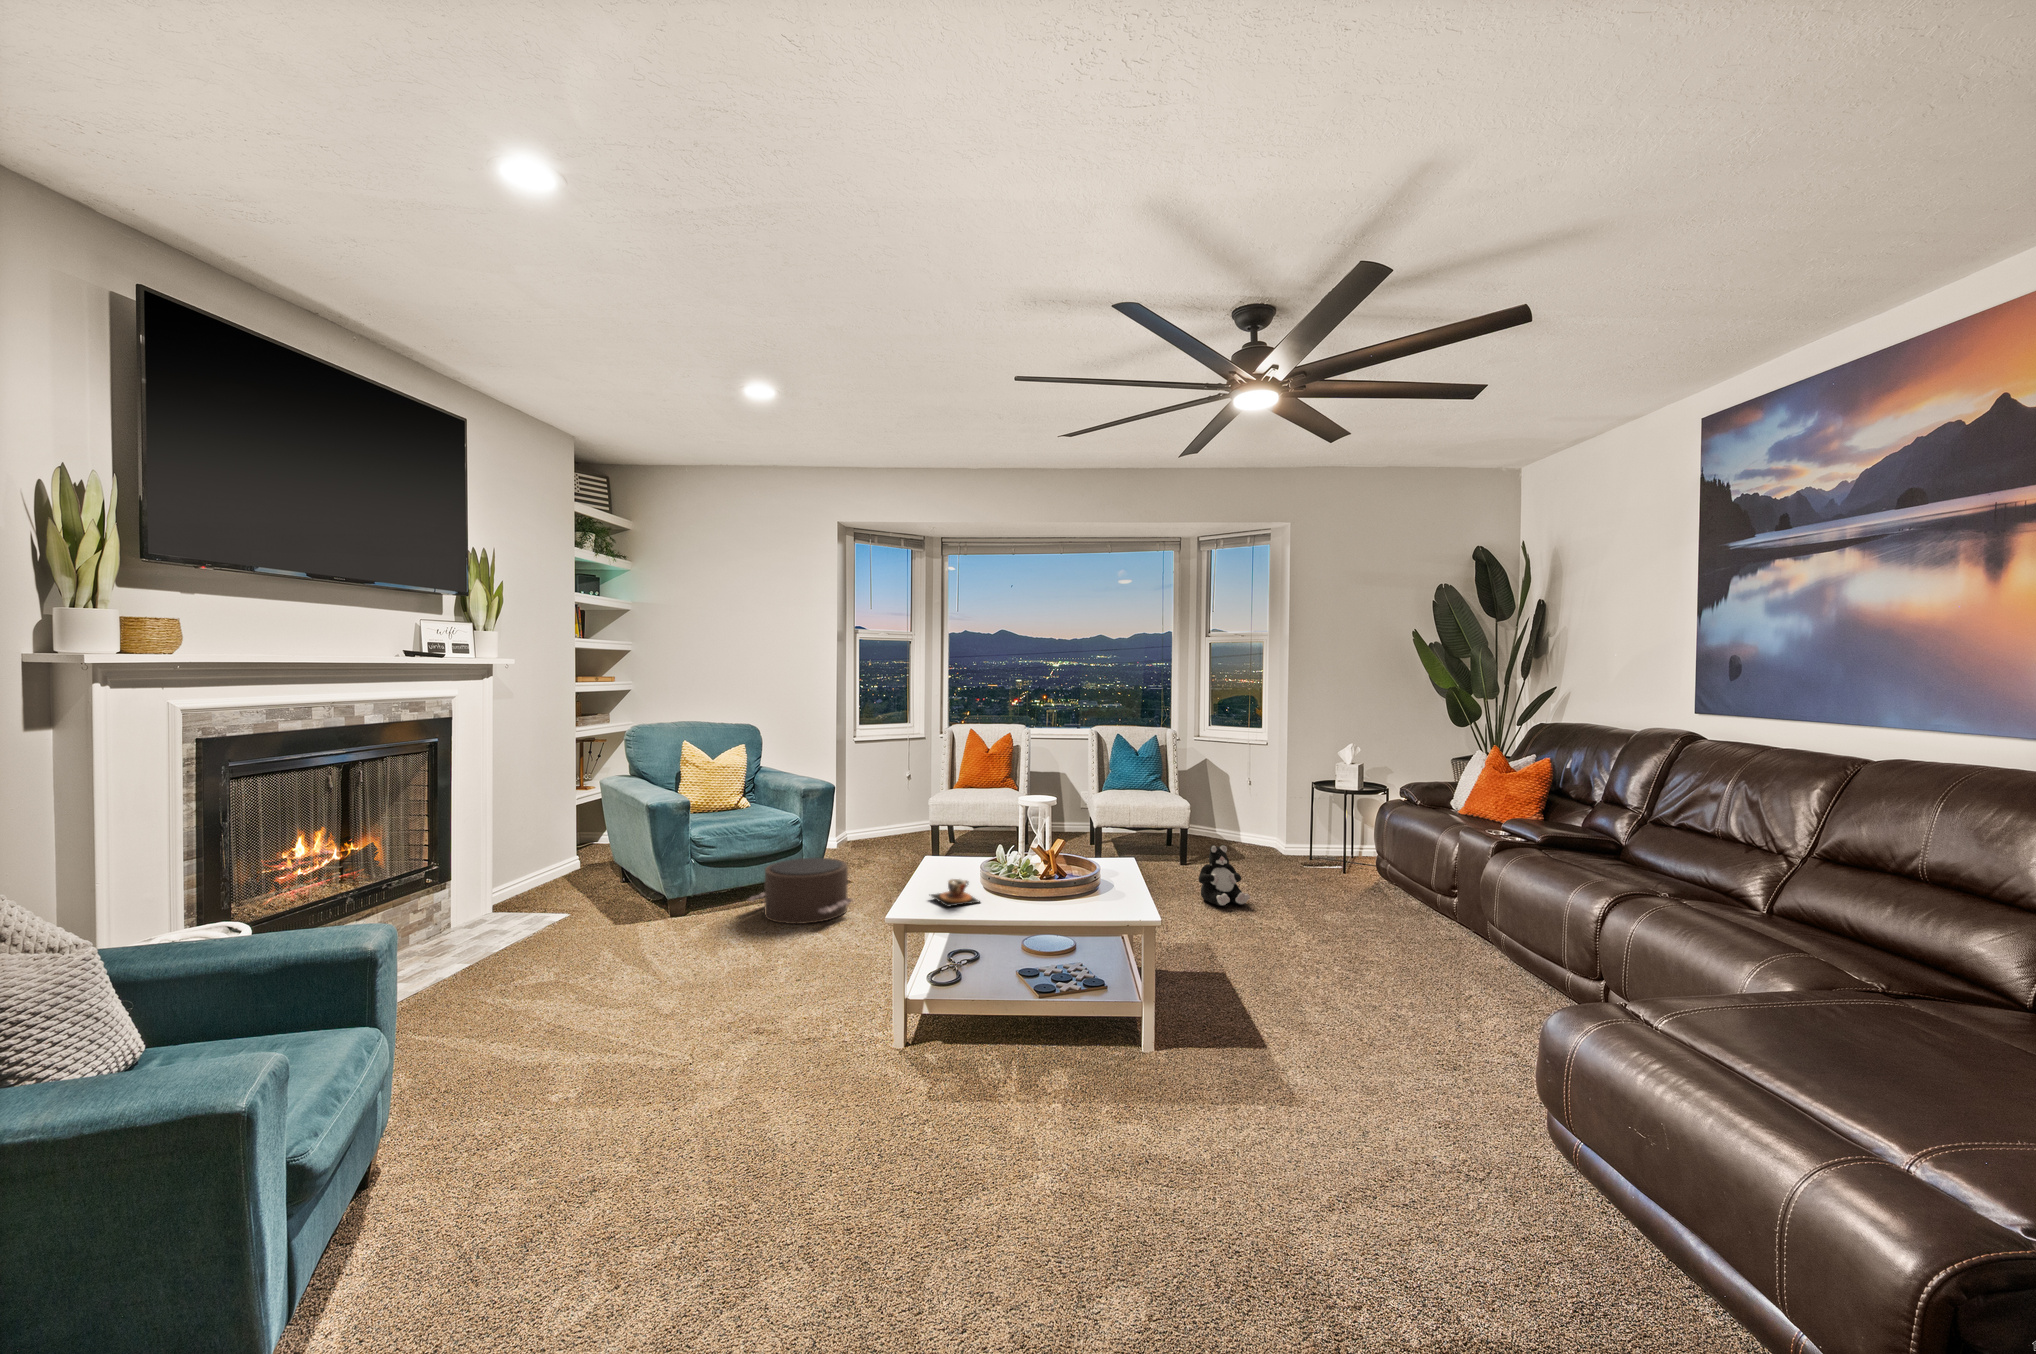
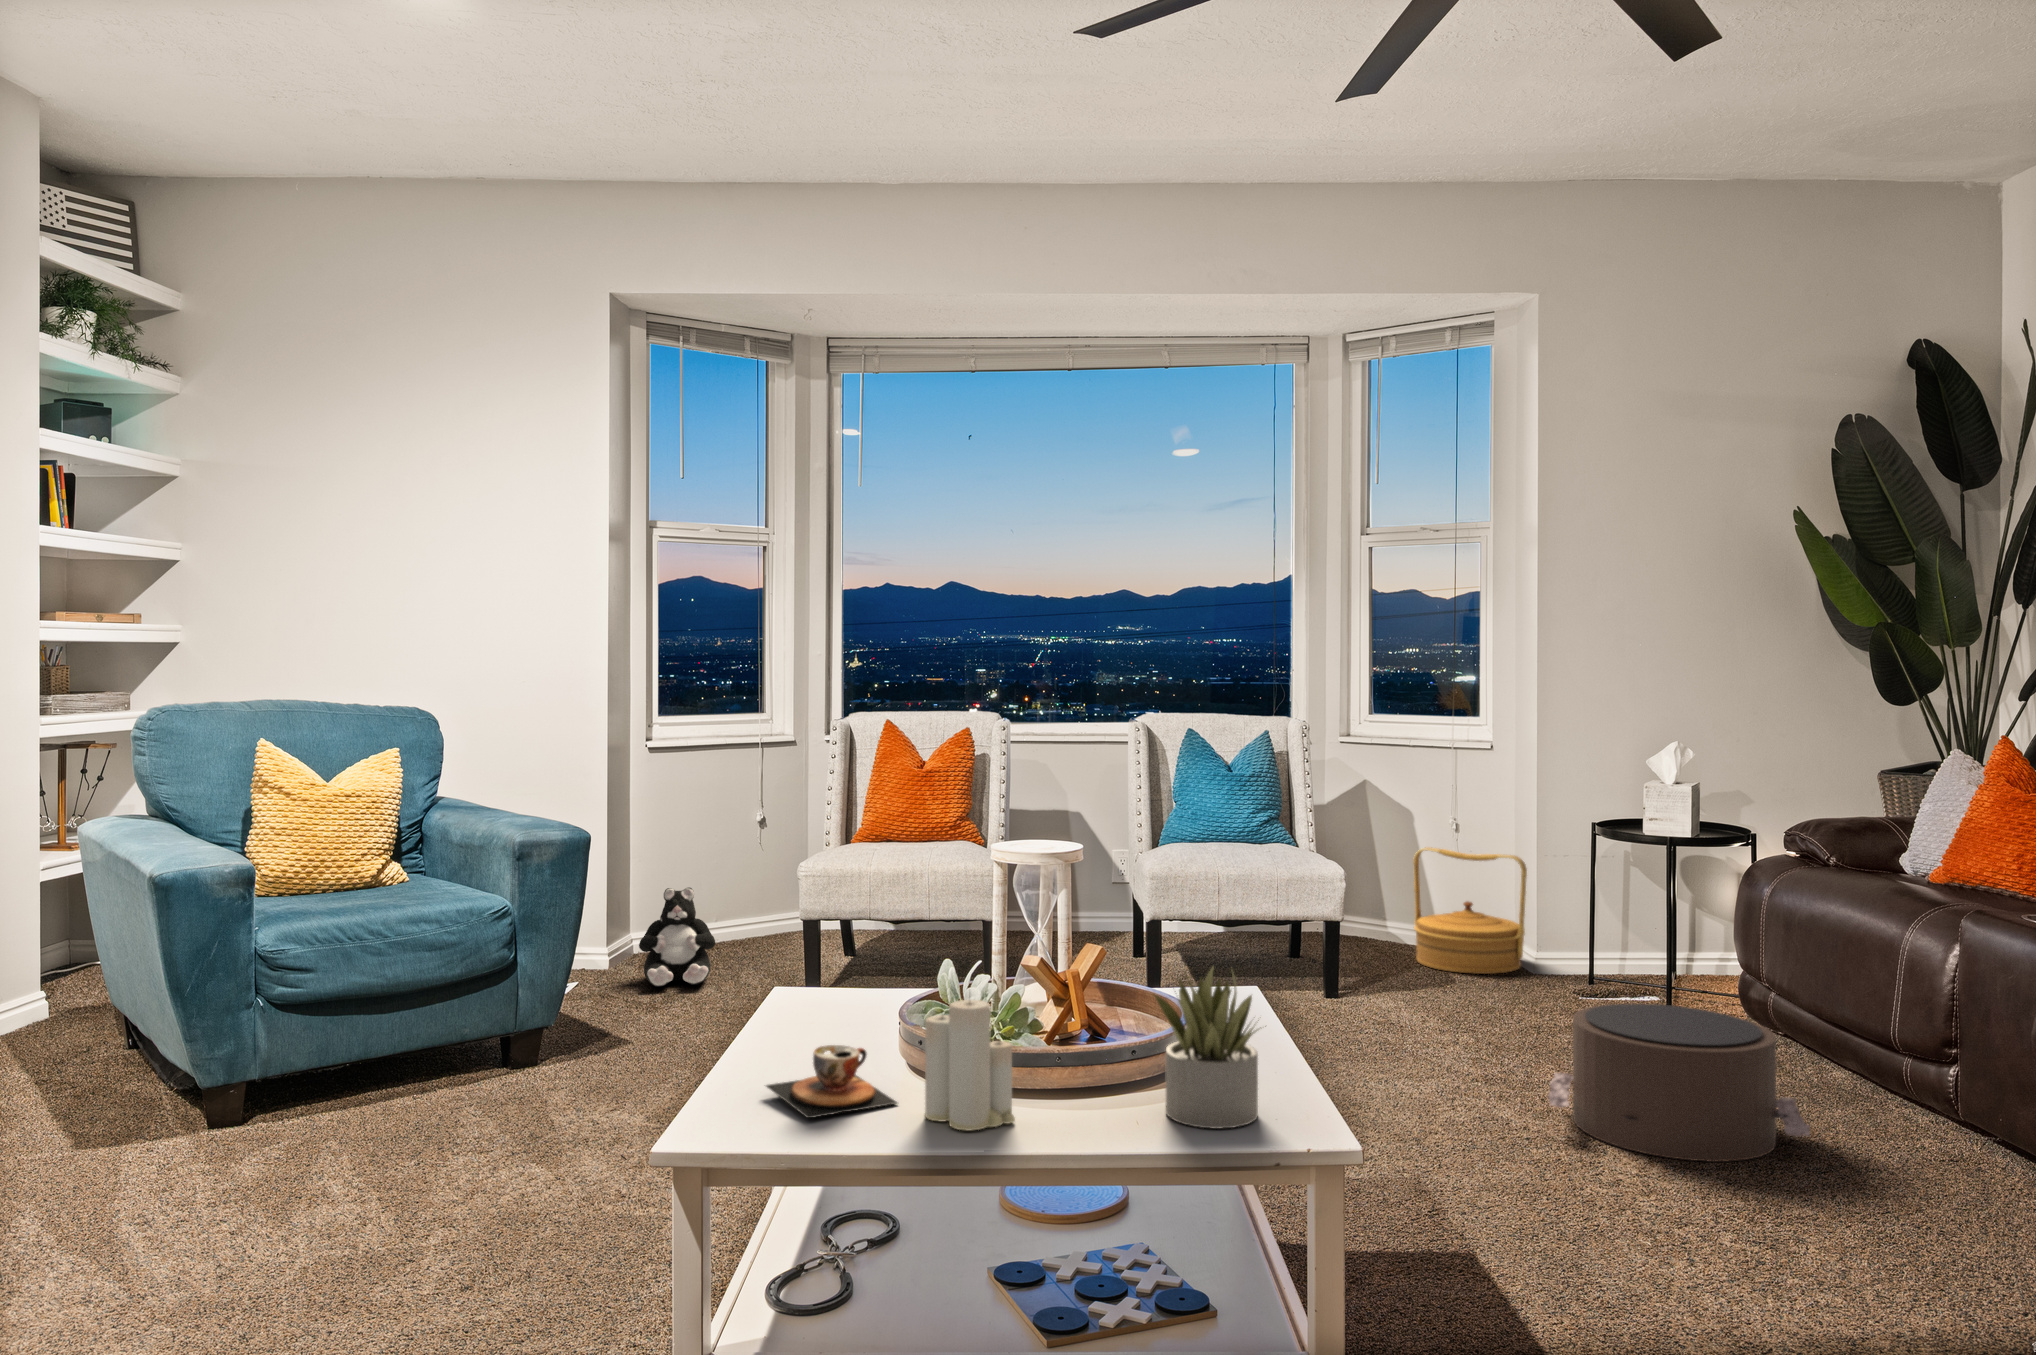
woven basket: none [1229,793,1284,855] -> present [1413,847,1527,974]
plush toy: present [1199,845,1250,906] -> present [639,887,715,986]
succulent plant: none [1082,849,1126,912] -> present [1155,968,1266,1128]
candle: none [992,857,1027,912] -> present [925,999,1015,1131]
pouf: present [749,858,852,924] -> present [1549,1004,1810,1162]

